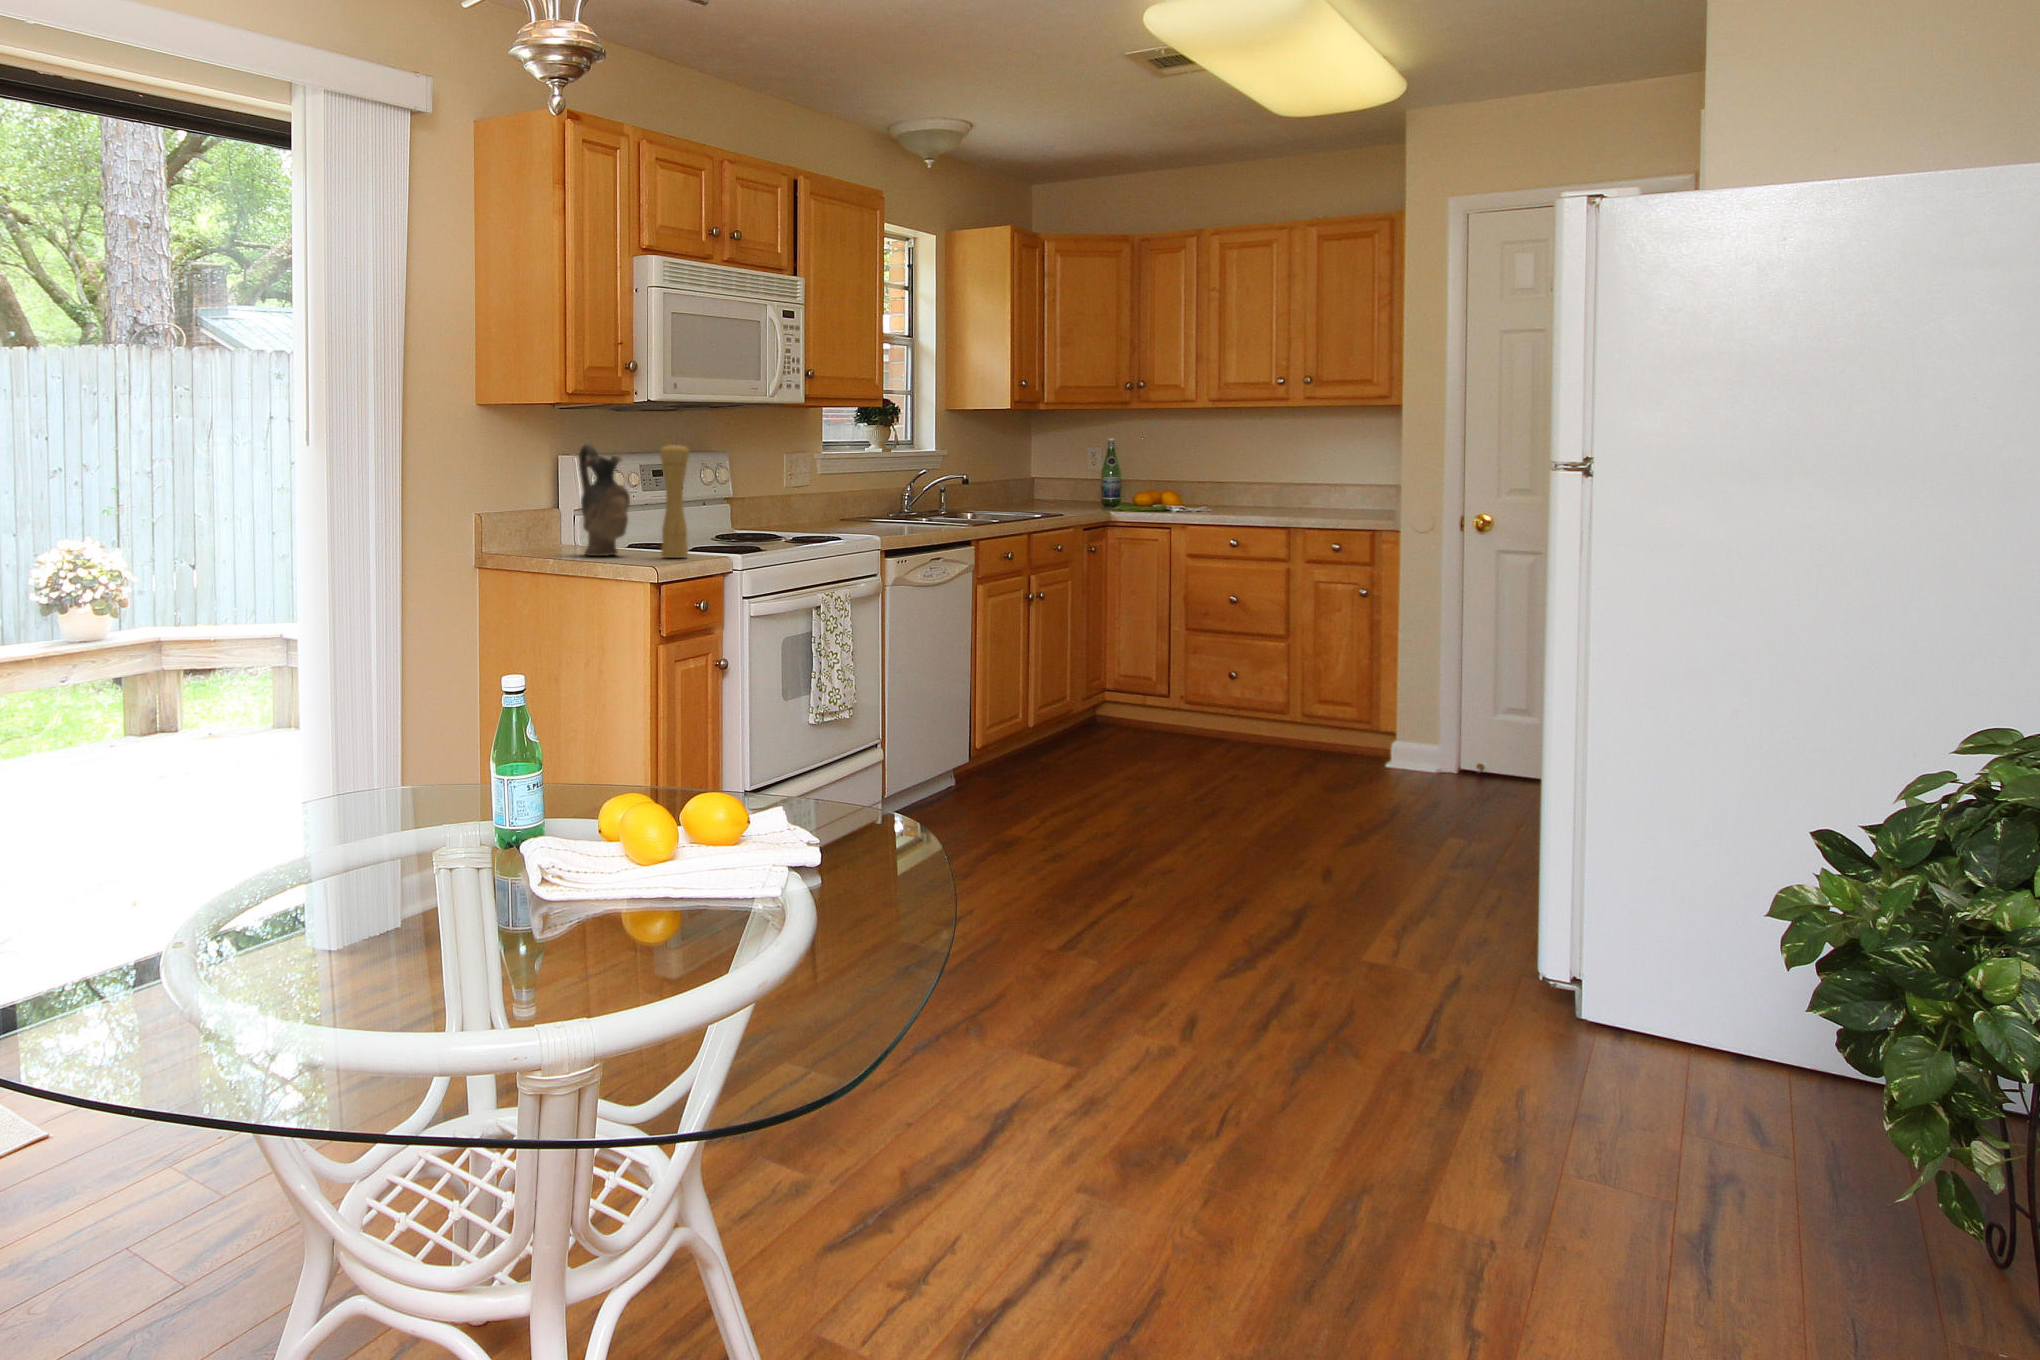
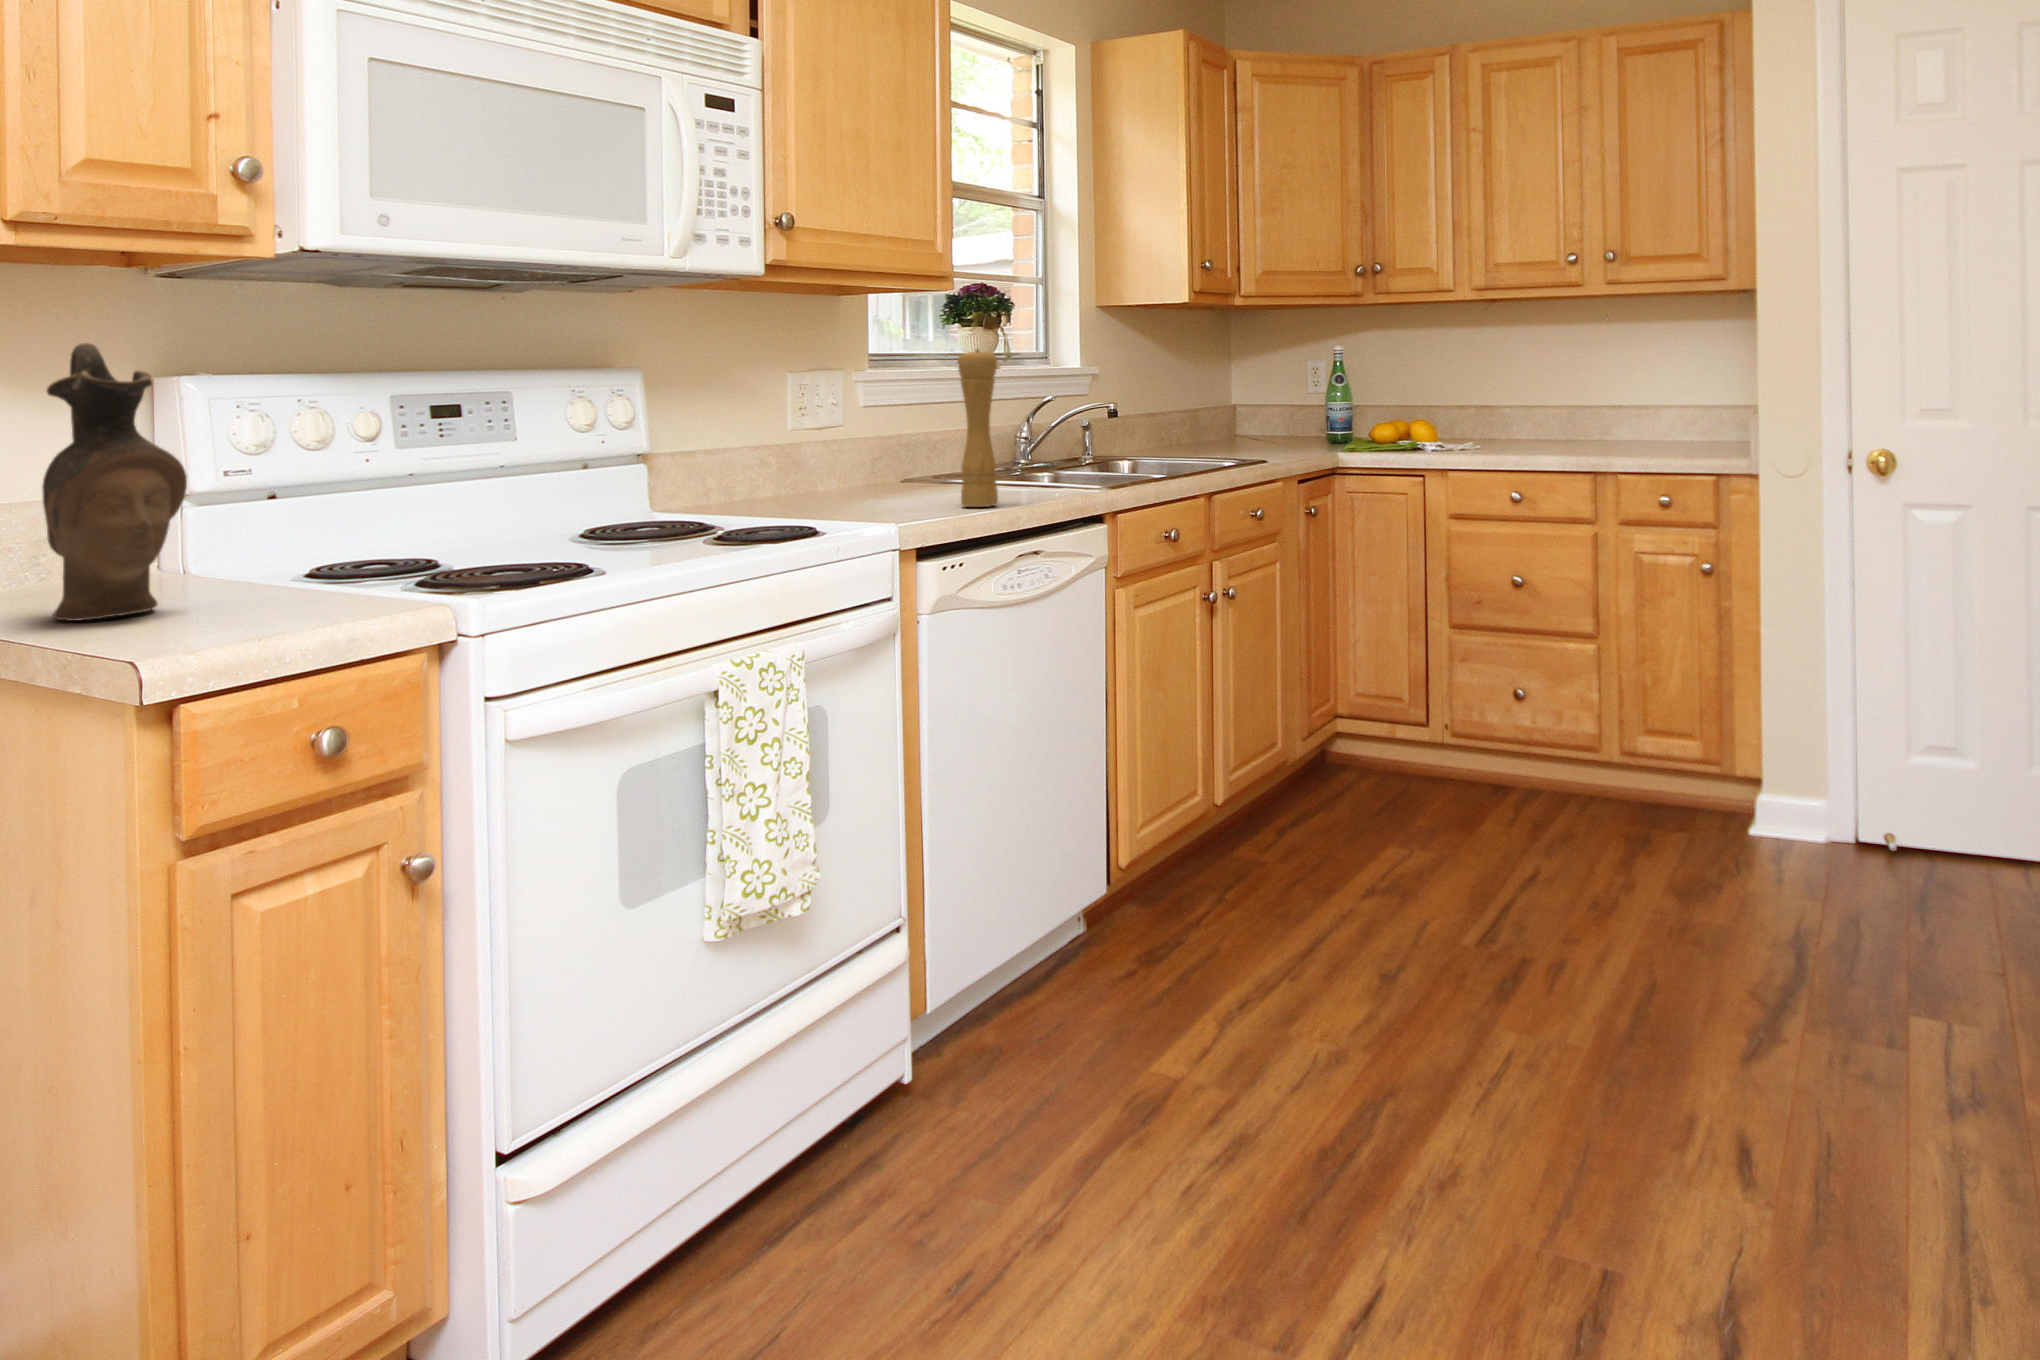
pepper mill: present [660,444,689,558] -> present [957,350,998,507]

